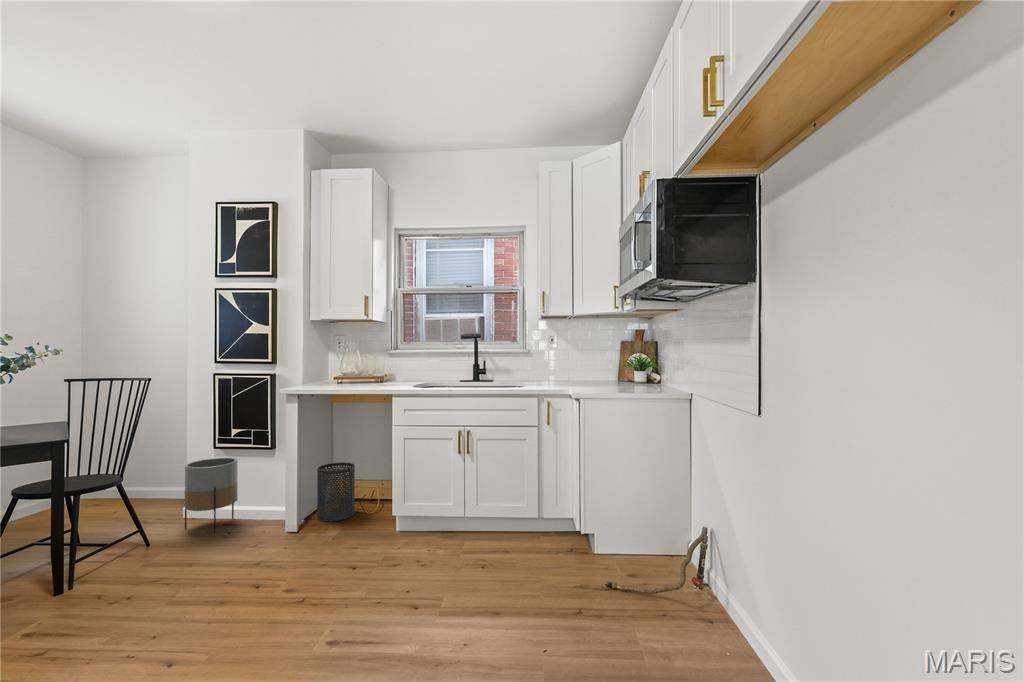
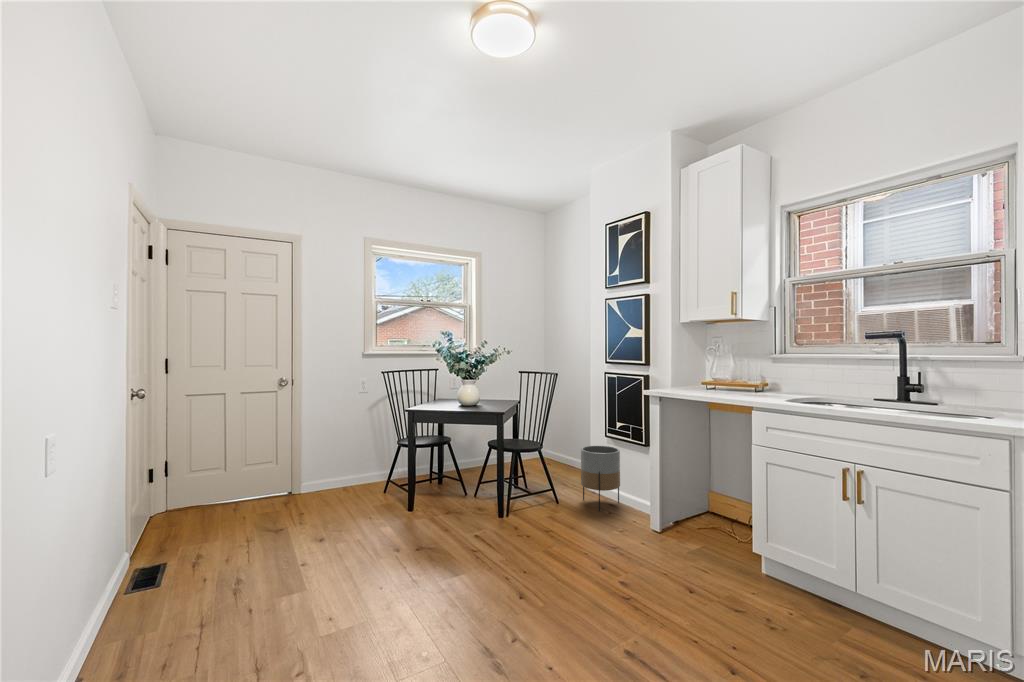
trash can: present [317,463,355,521] -> none [686,472,726,536]

